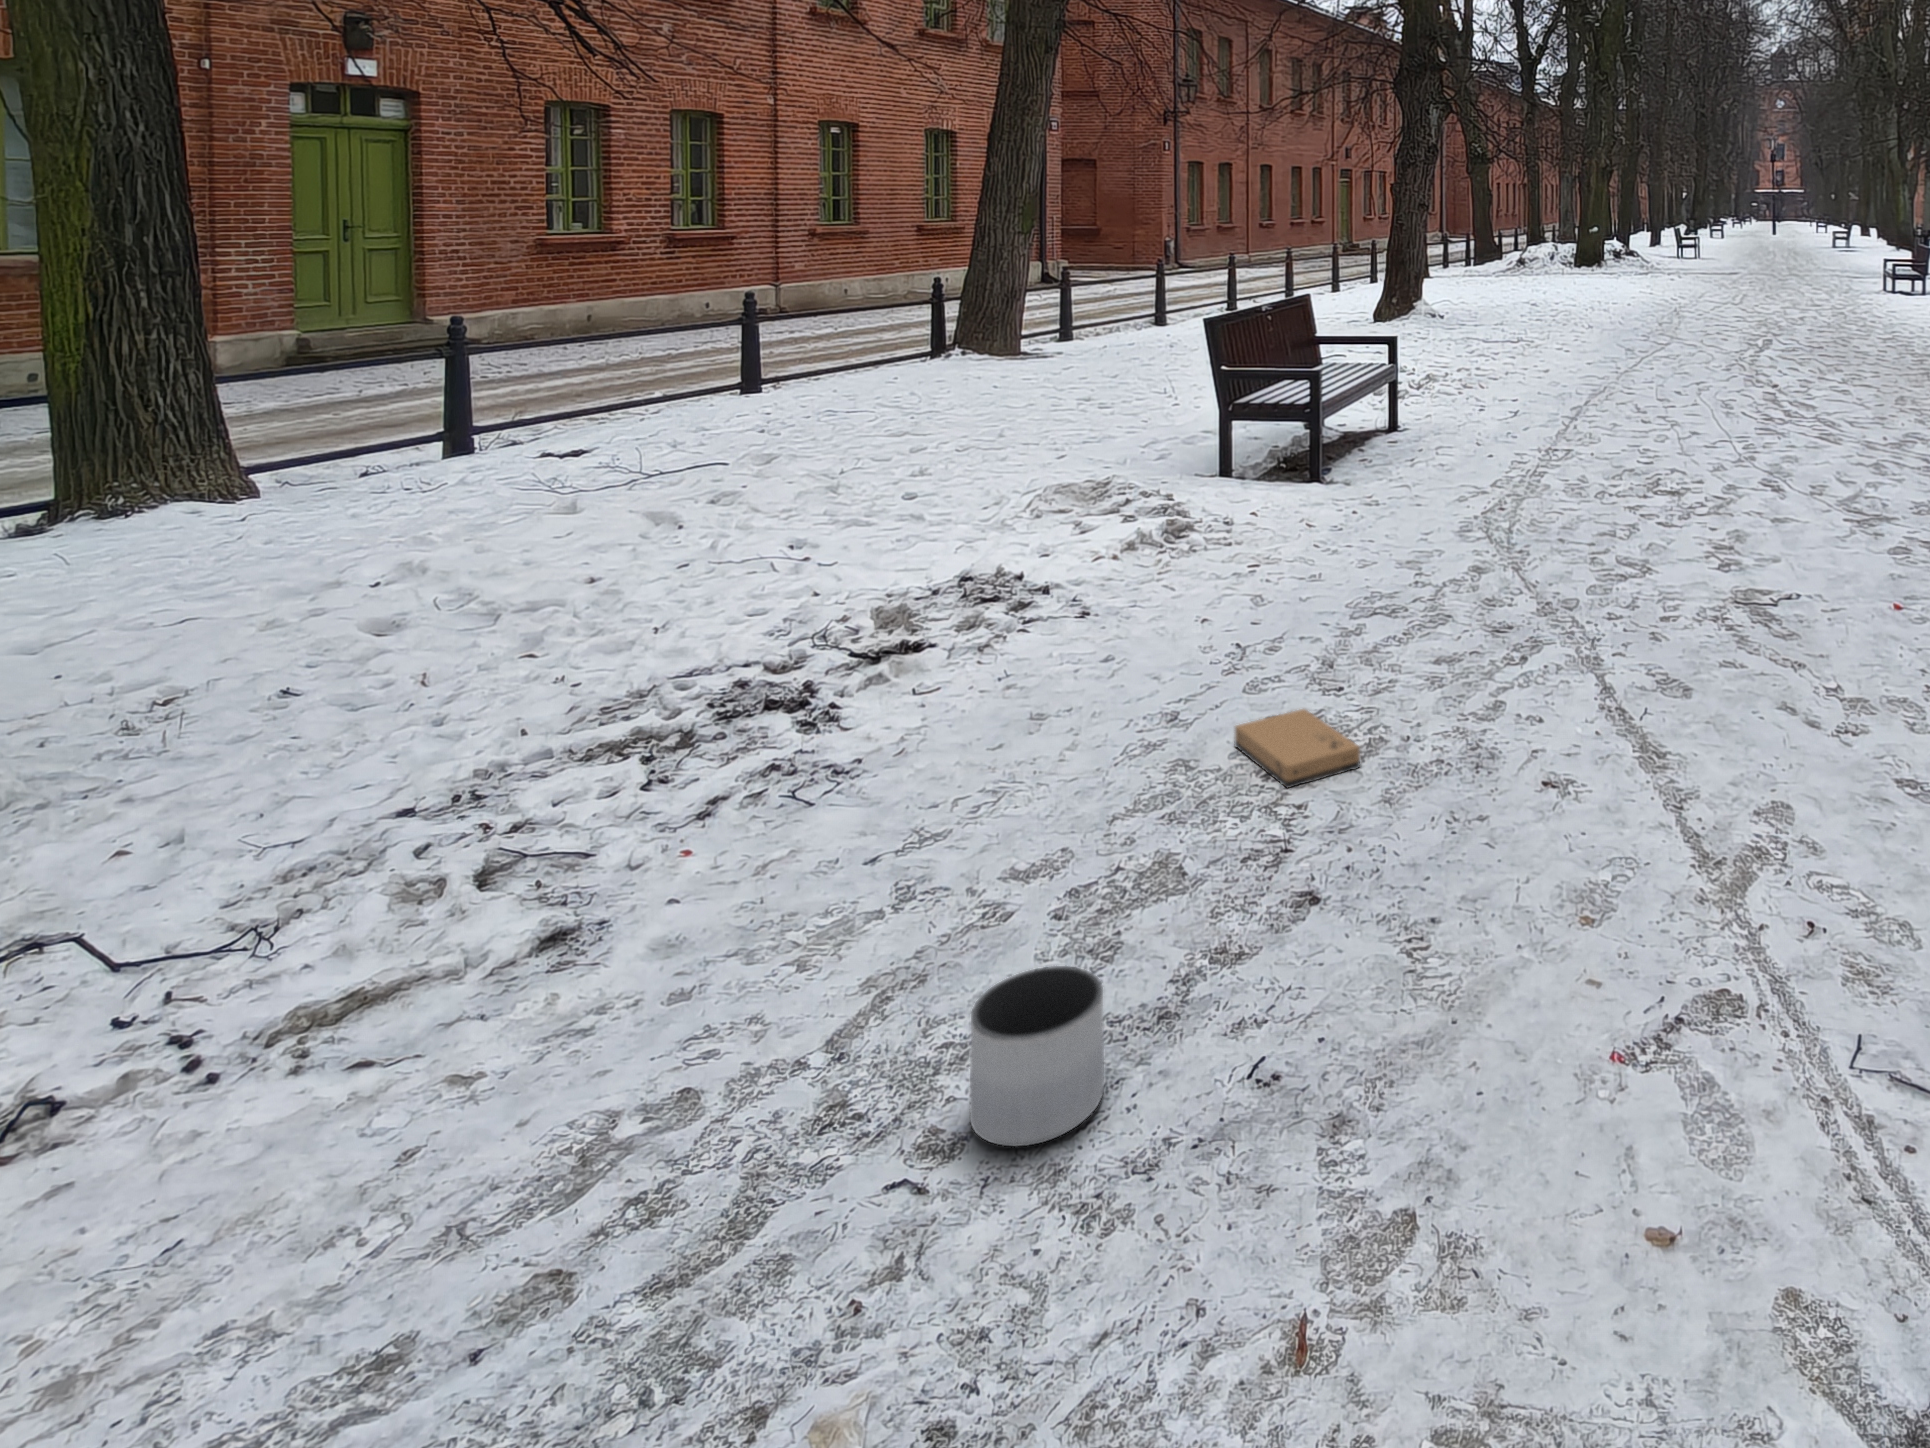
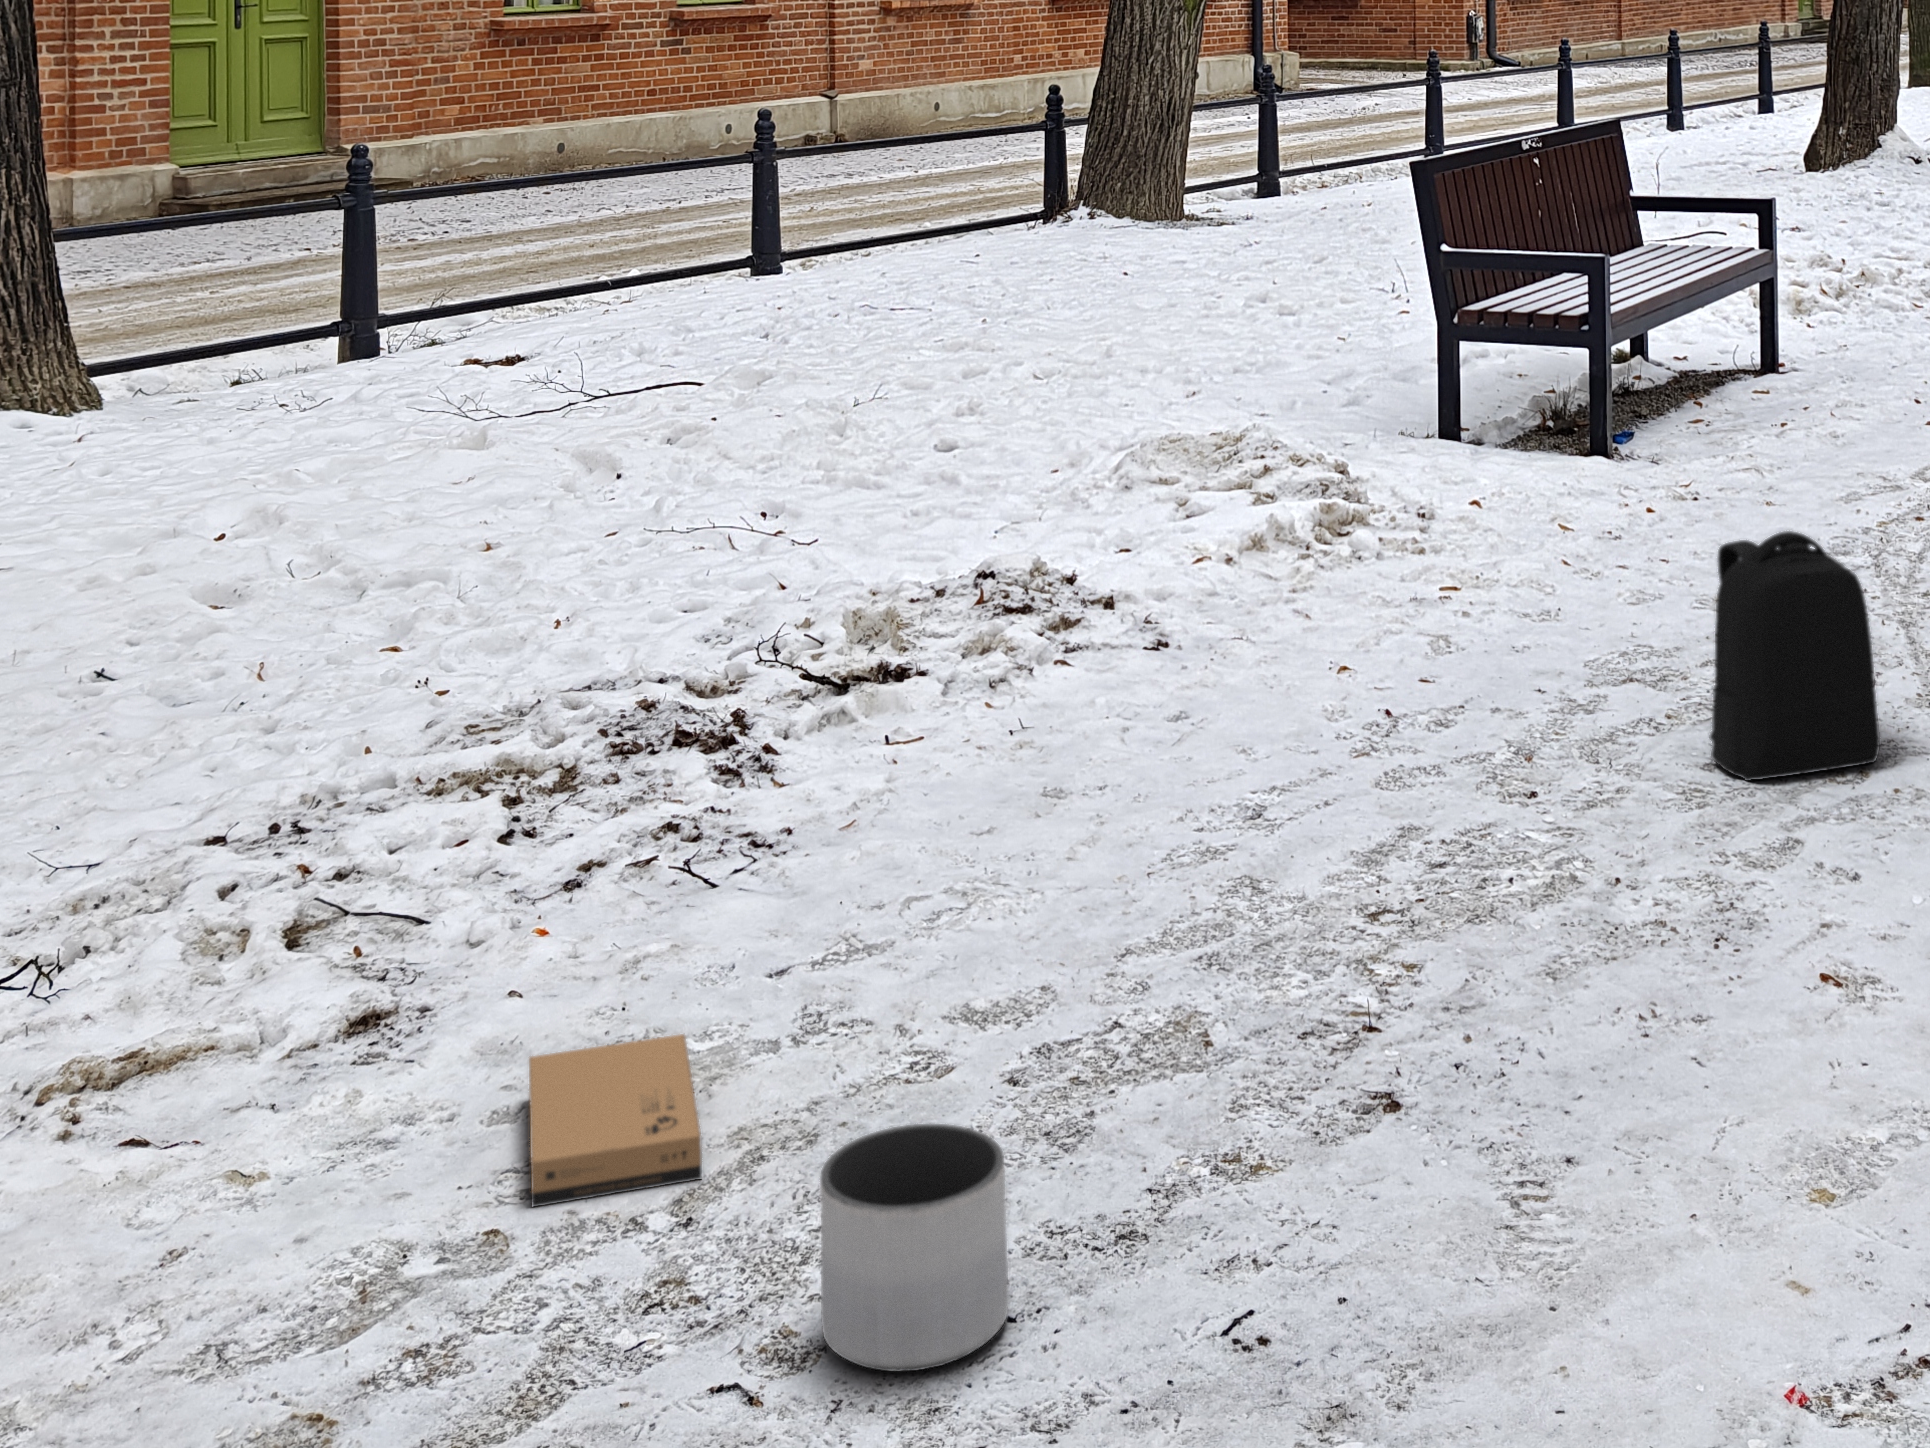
backpack: none [1441,528,1537,670] -> present [1710,531,1880,781]
cardboard box: present [1234,709,1360,788] -> present [529,1034,702,1207]

